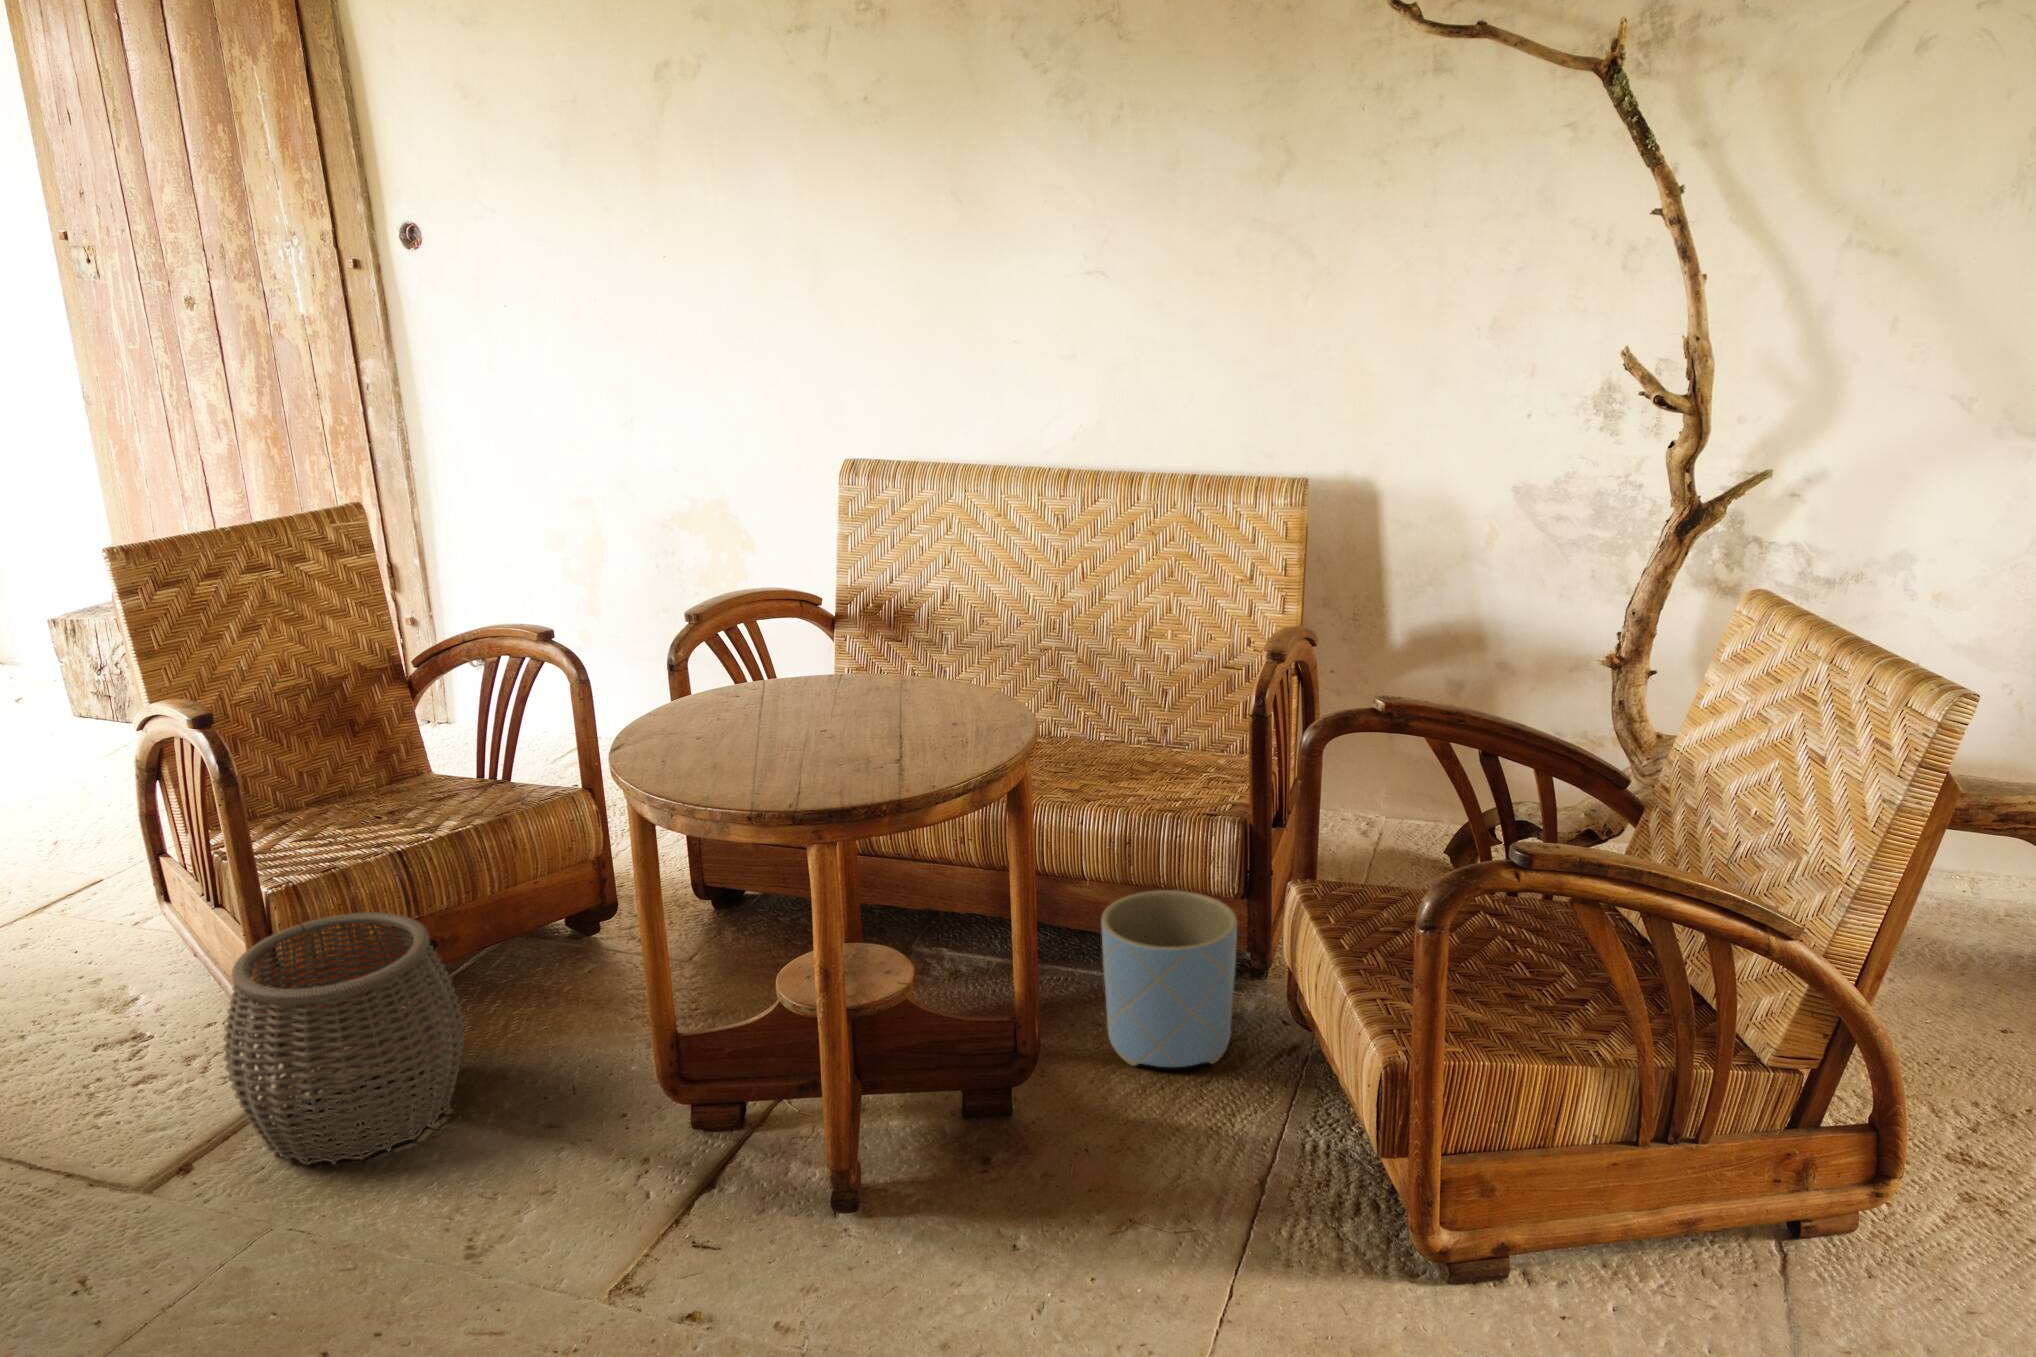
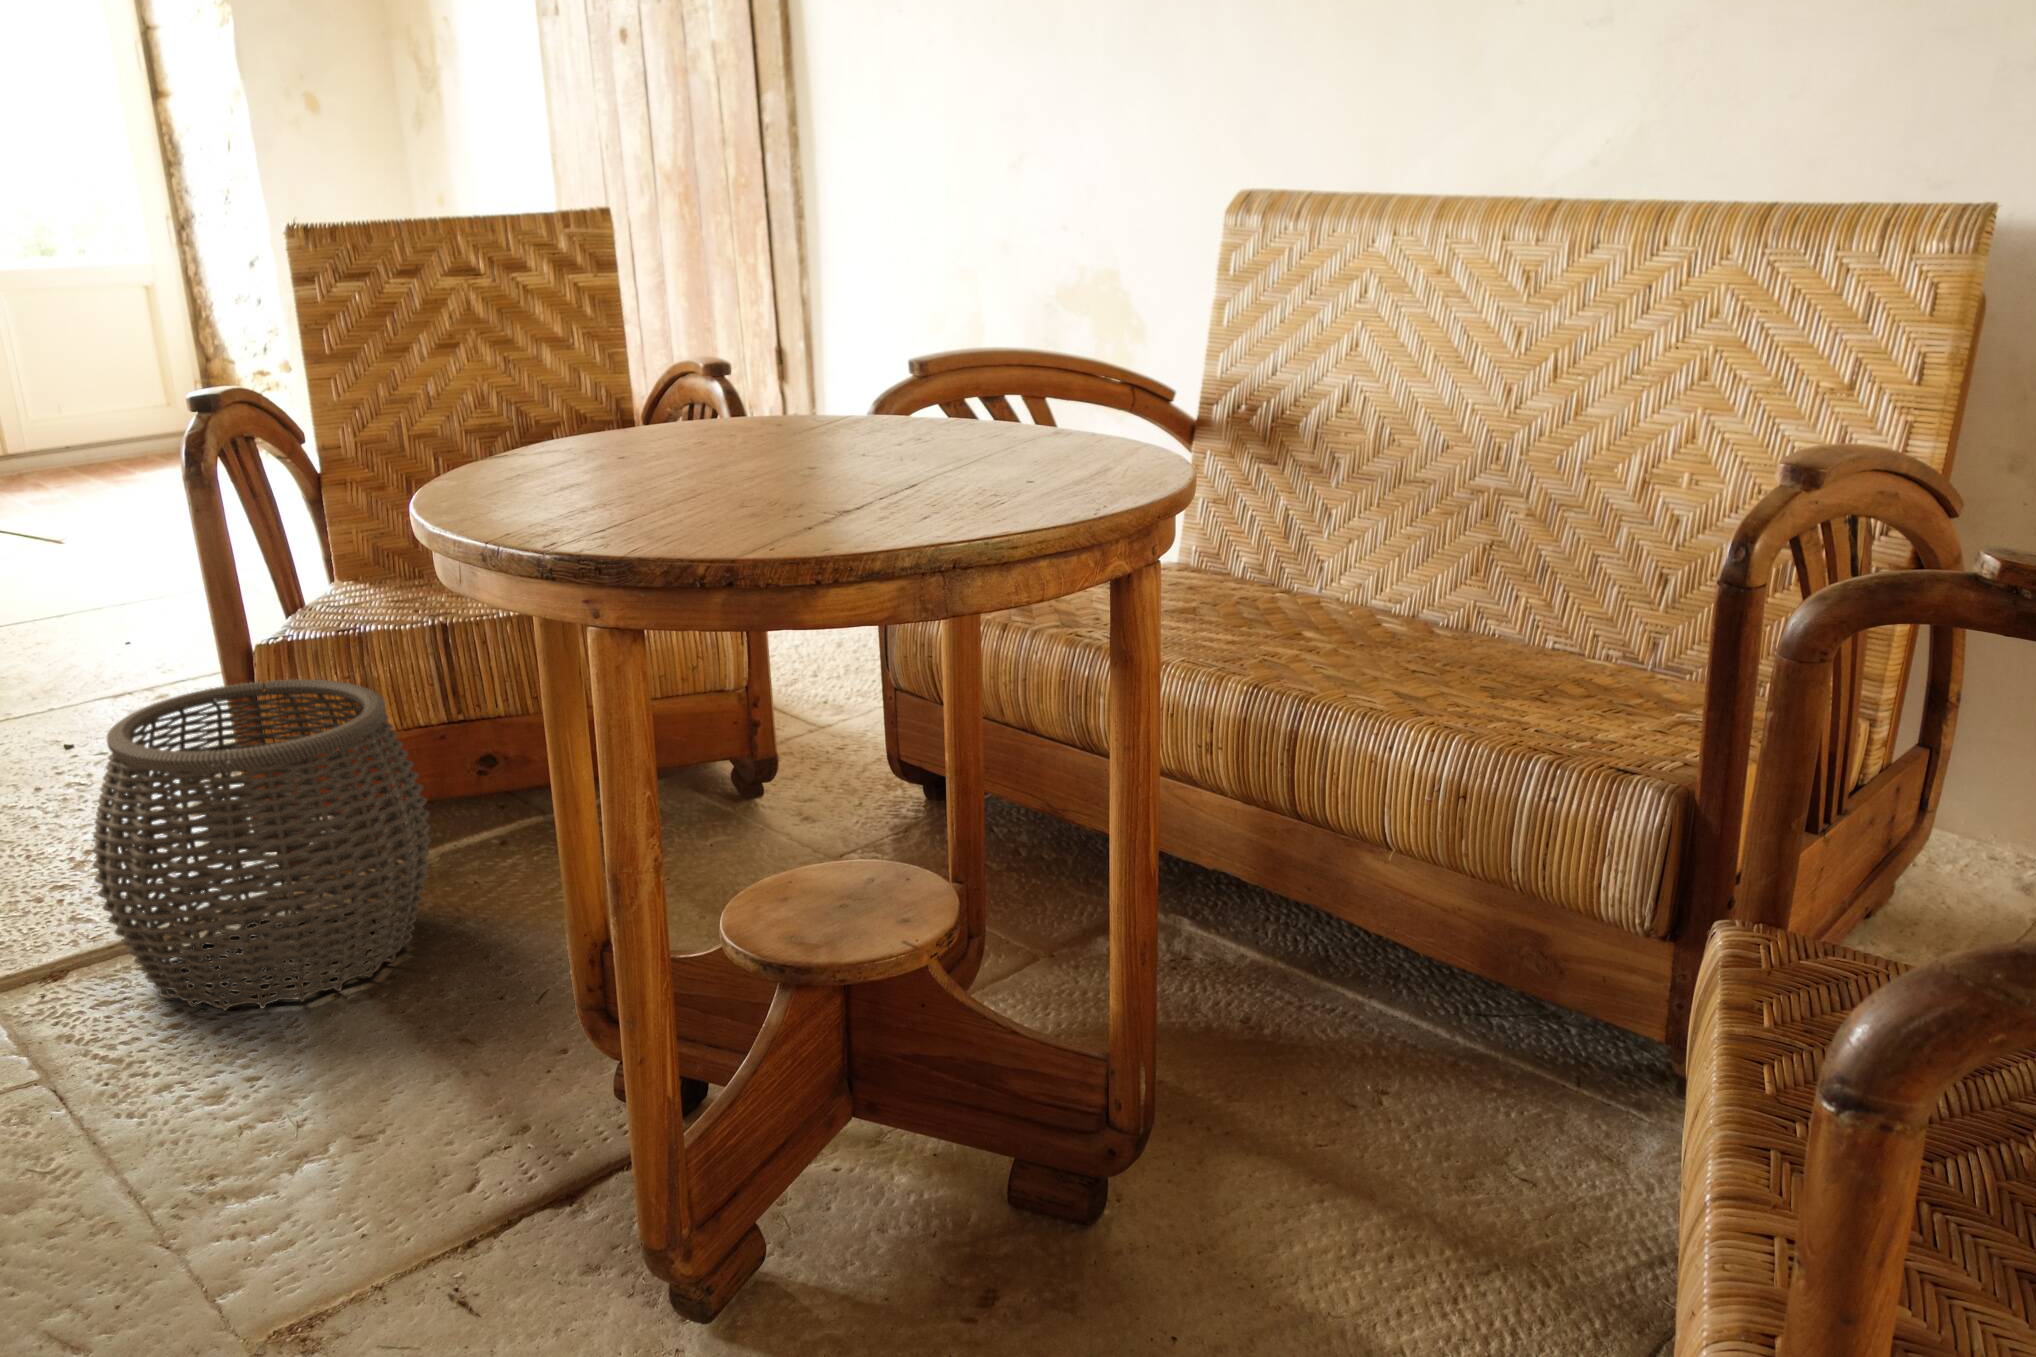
planter: present [1101,890,1237,1067] -> none [1342,885,1612,1235]

